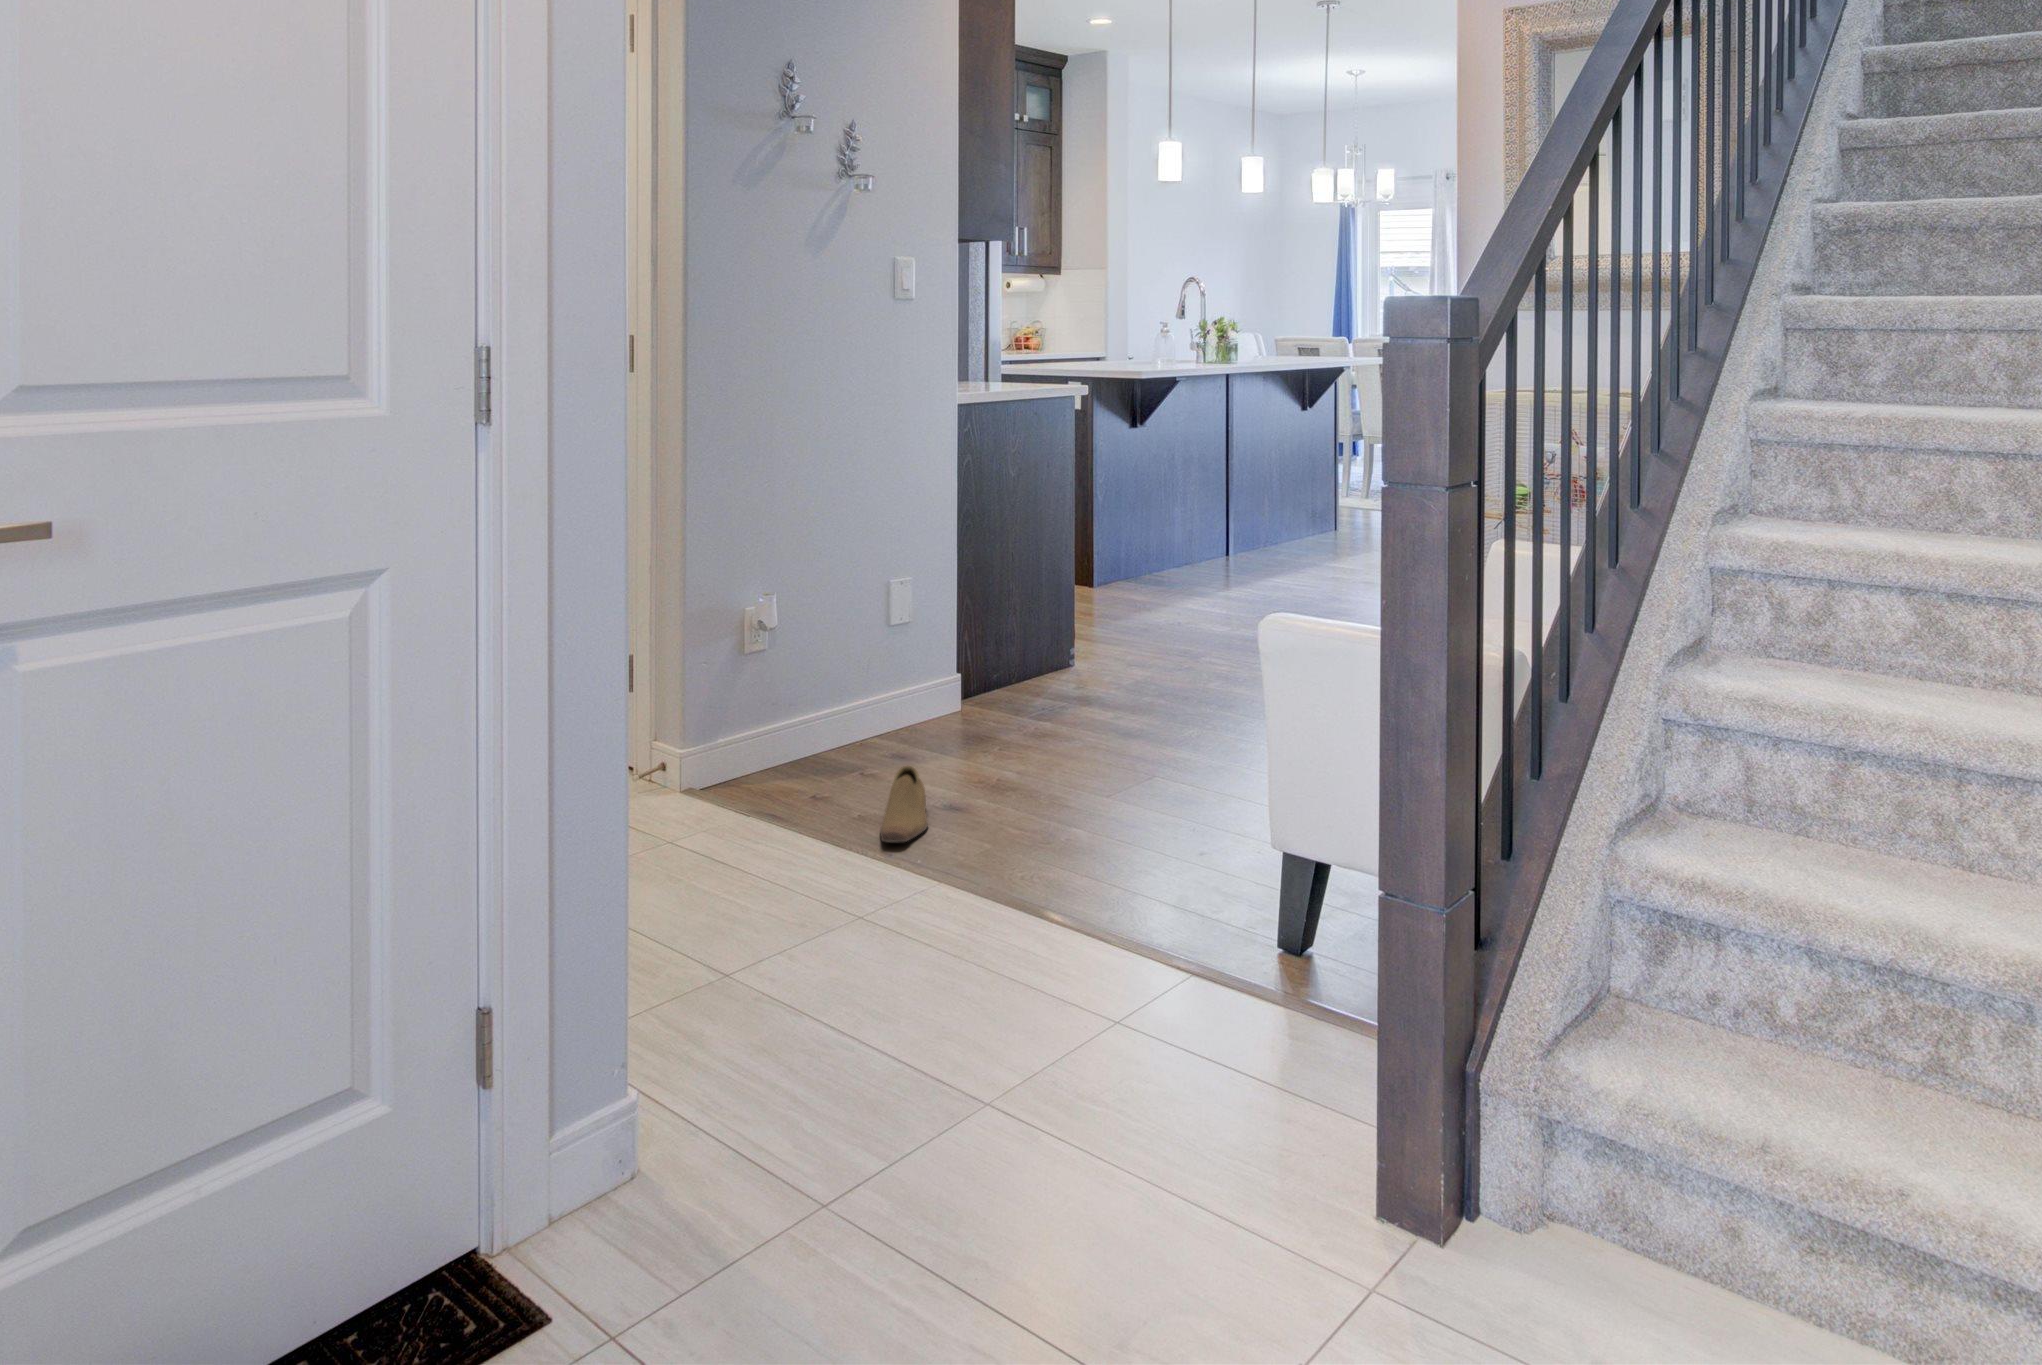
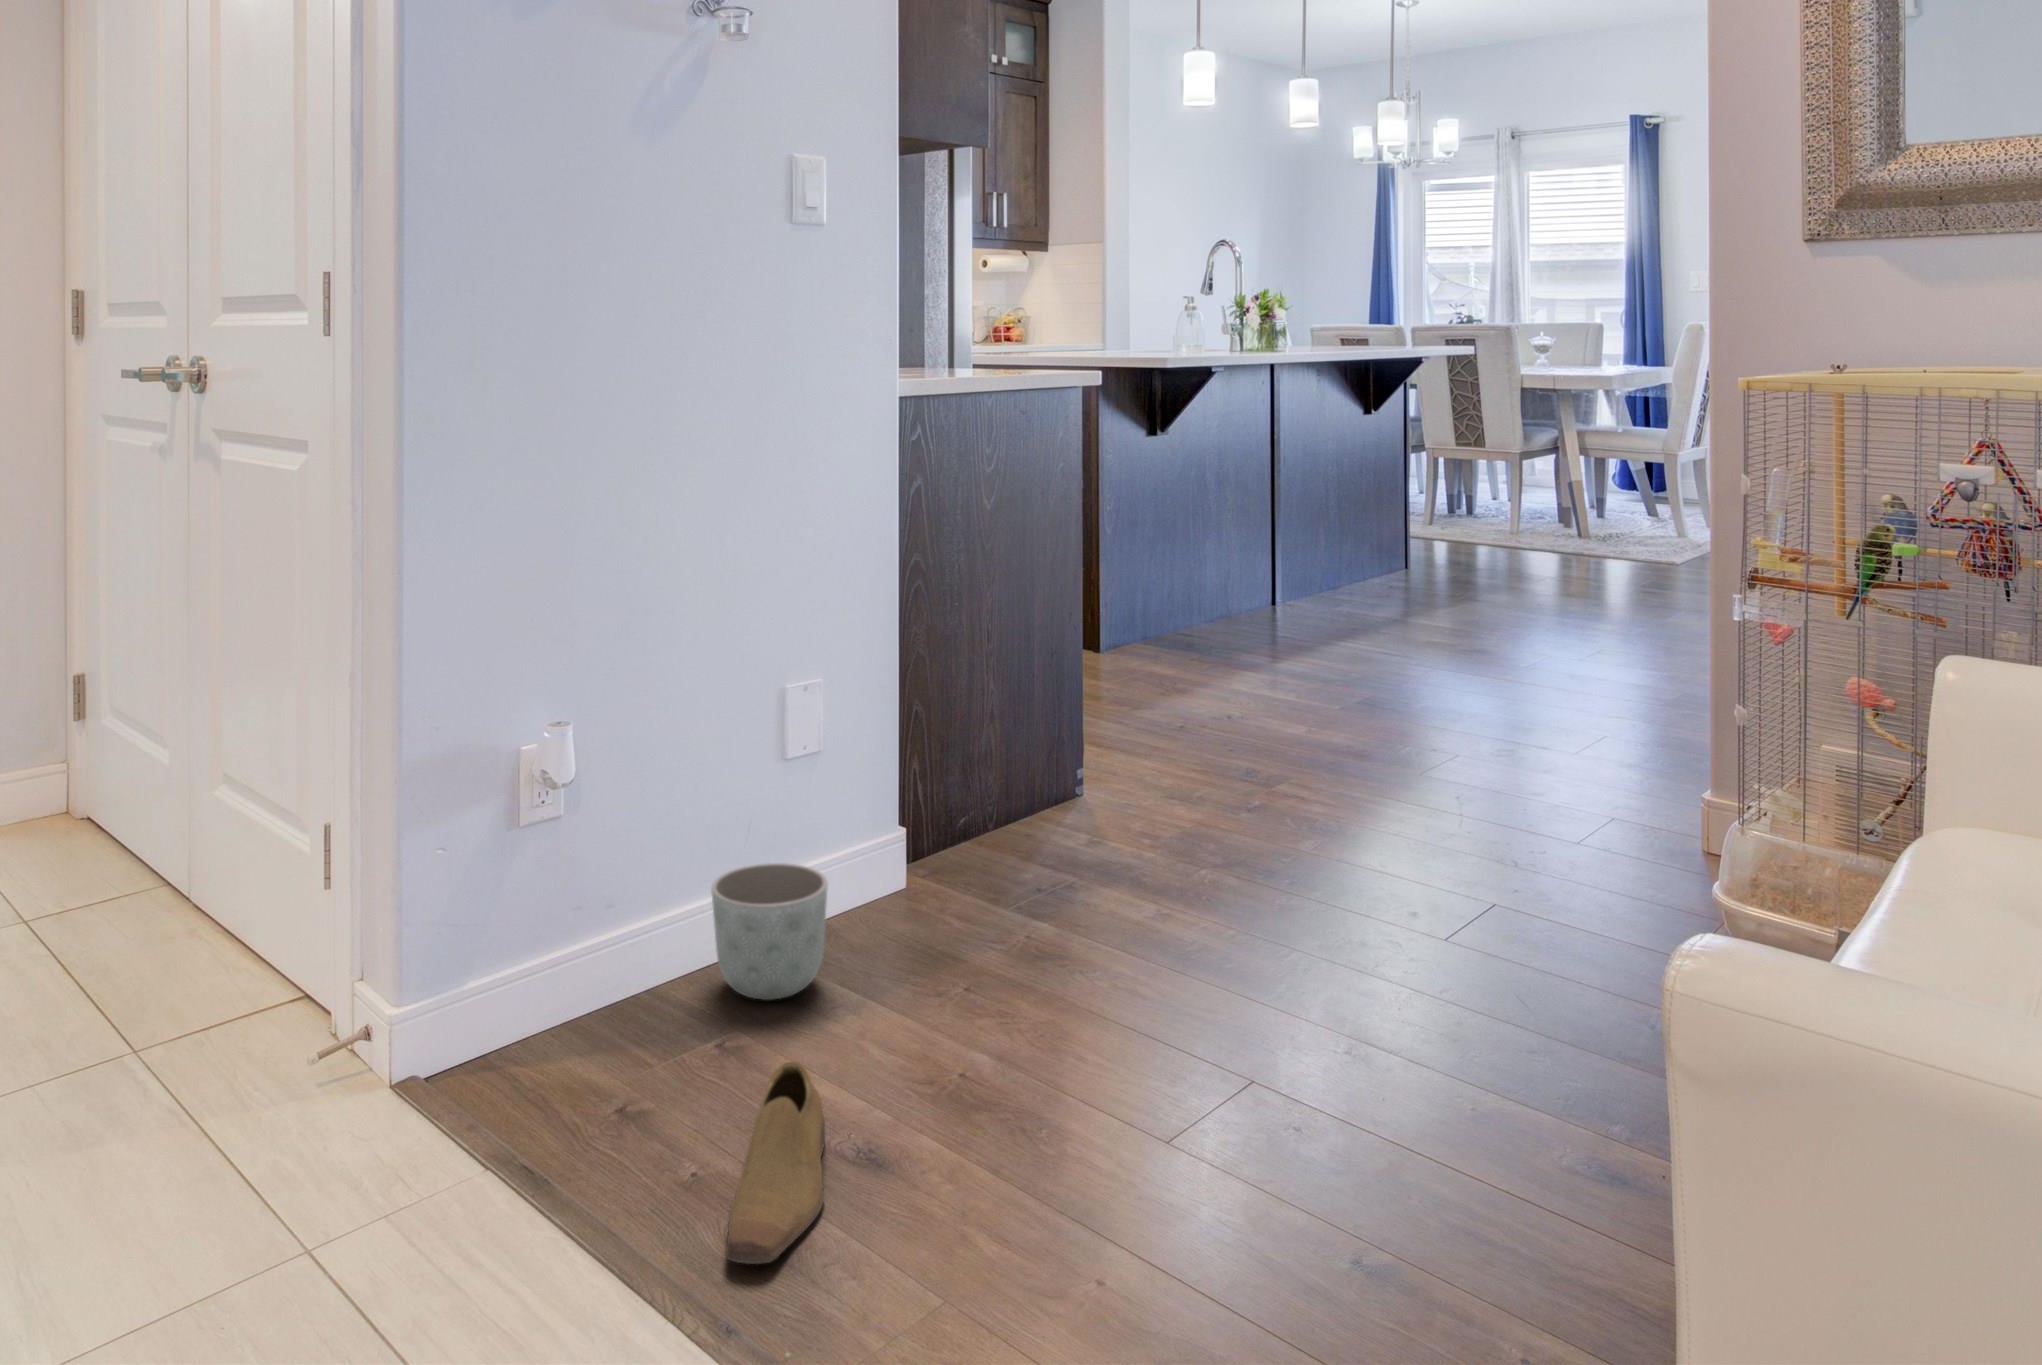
planter: none [850,684,919,758] -> present [711,863,828,1000]

